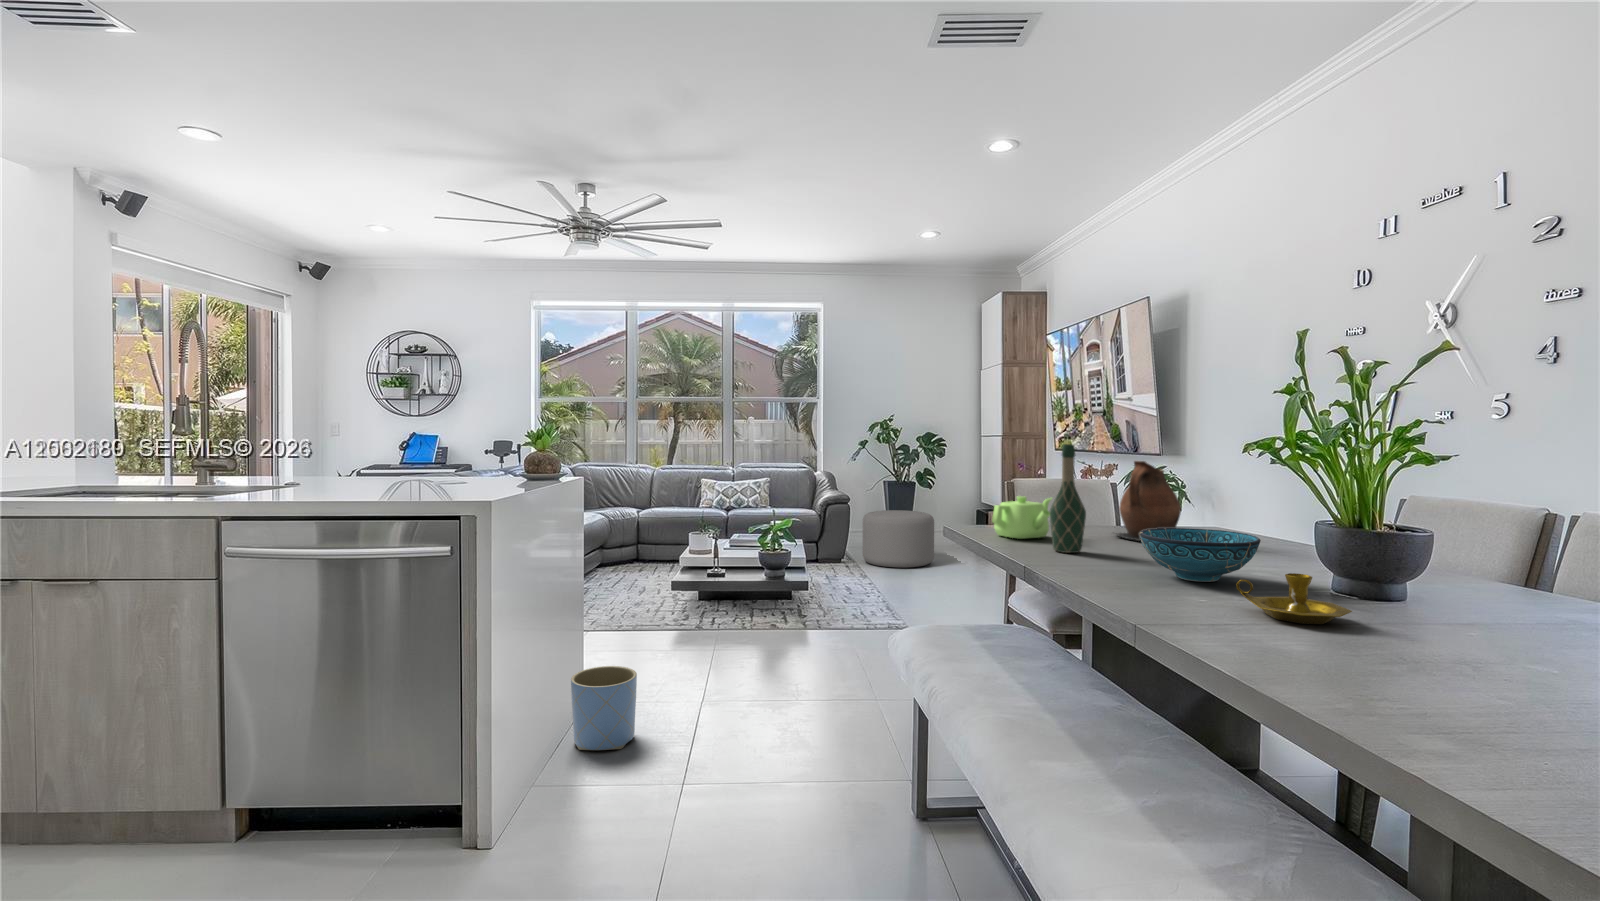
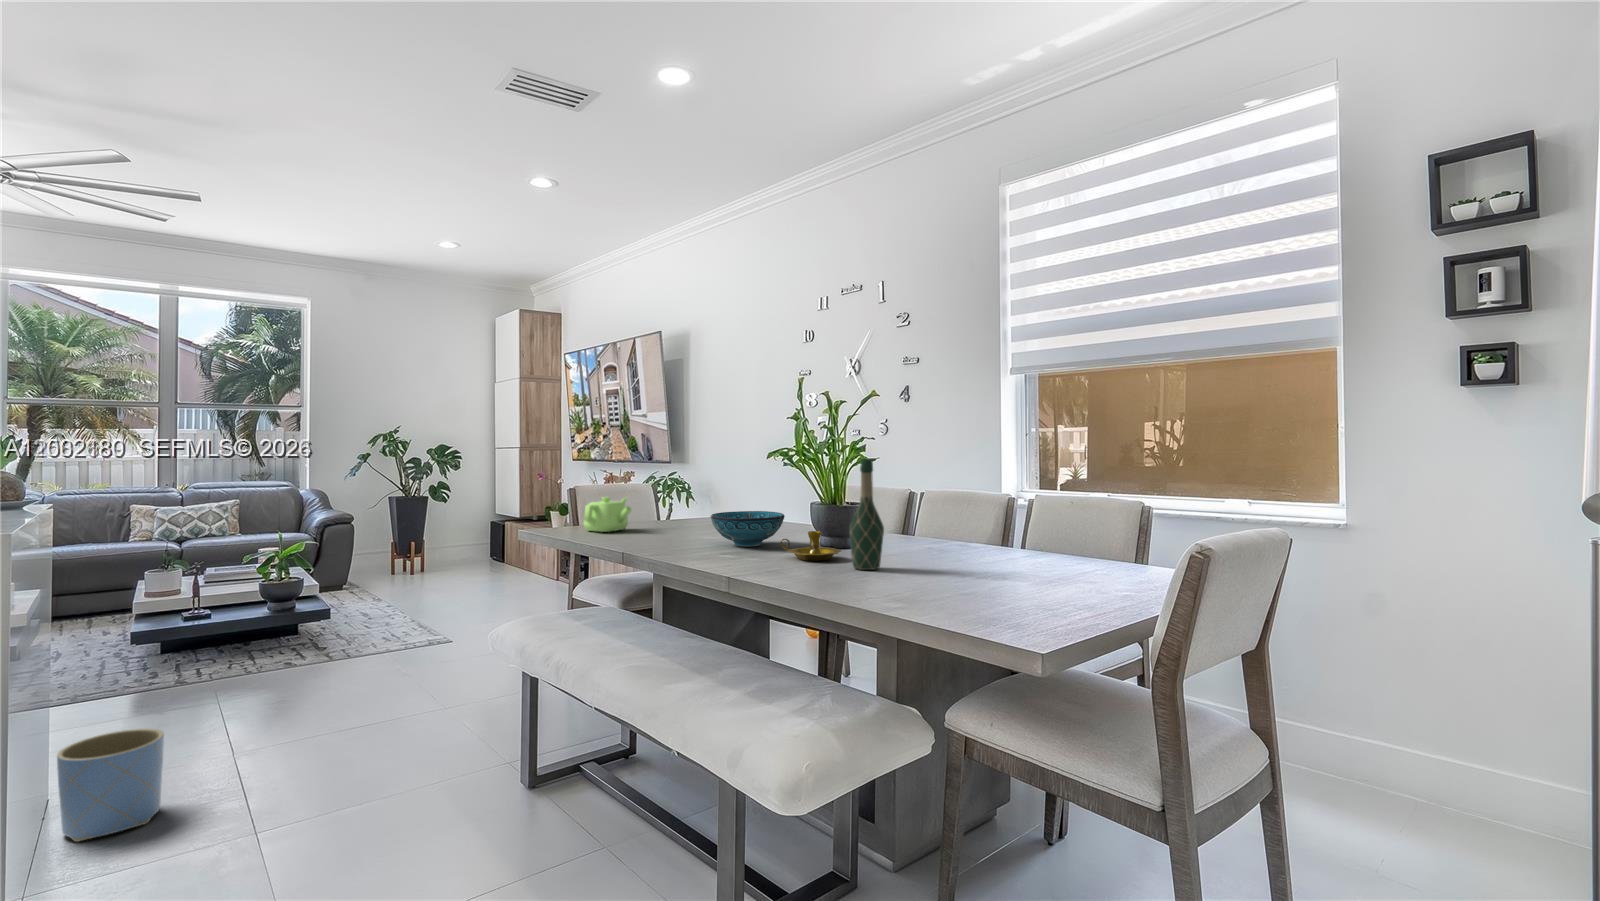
wine bottle: present [1050,444,1086,553] -> present [849,459,884,570]
ceramic pitcher: present [1116,461,1181,541] -> none [670,465,727,526]
ottoman: present [862,510,934,567] -> none [372,526,456,587]

